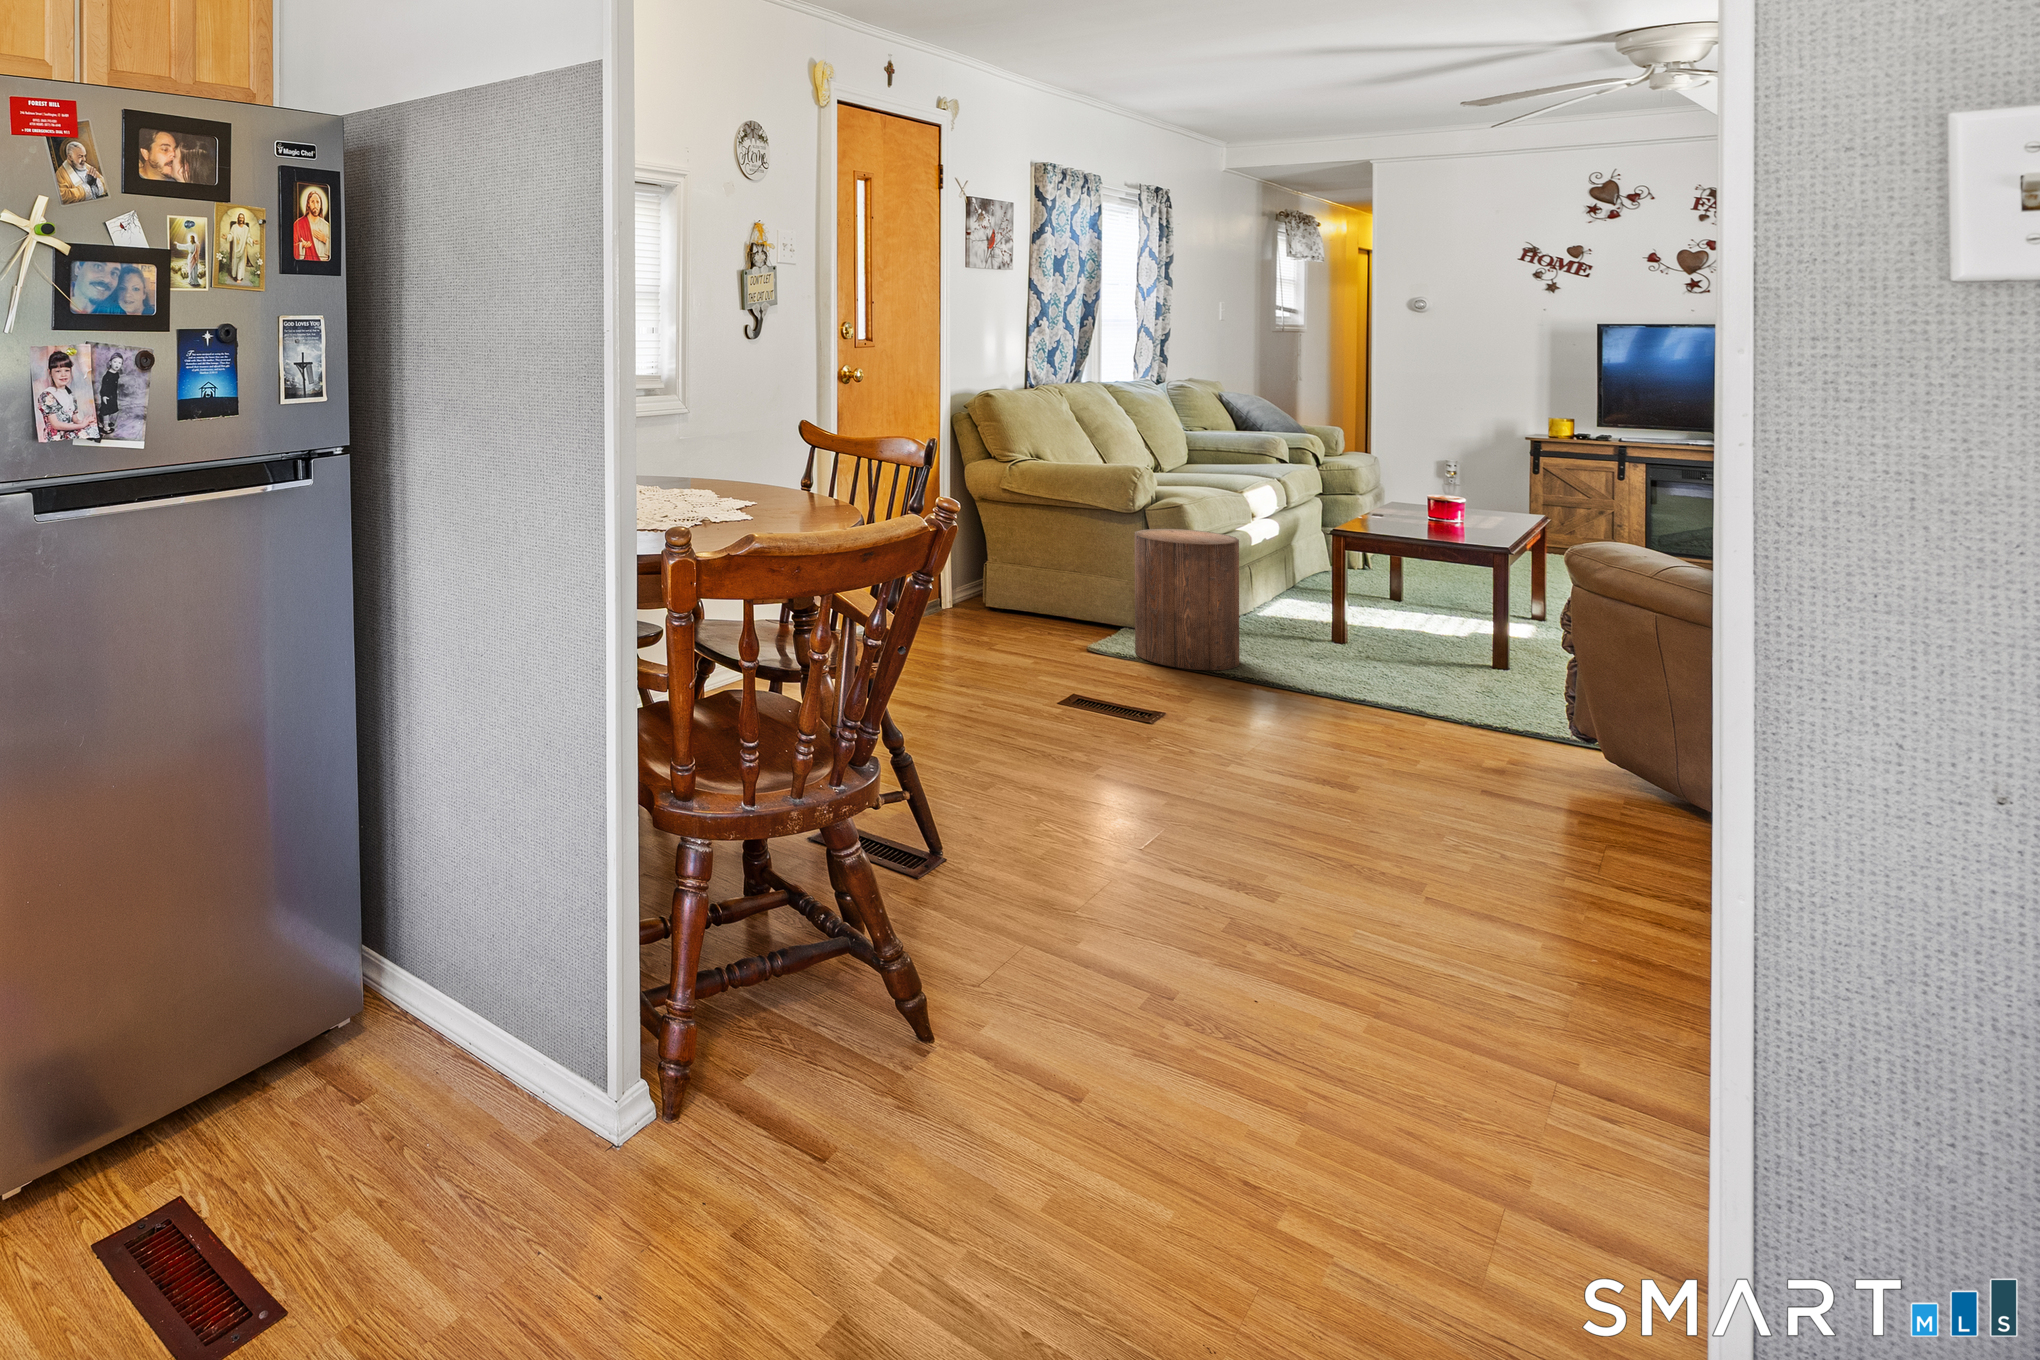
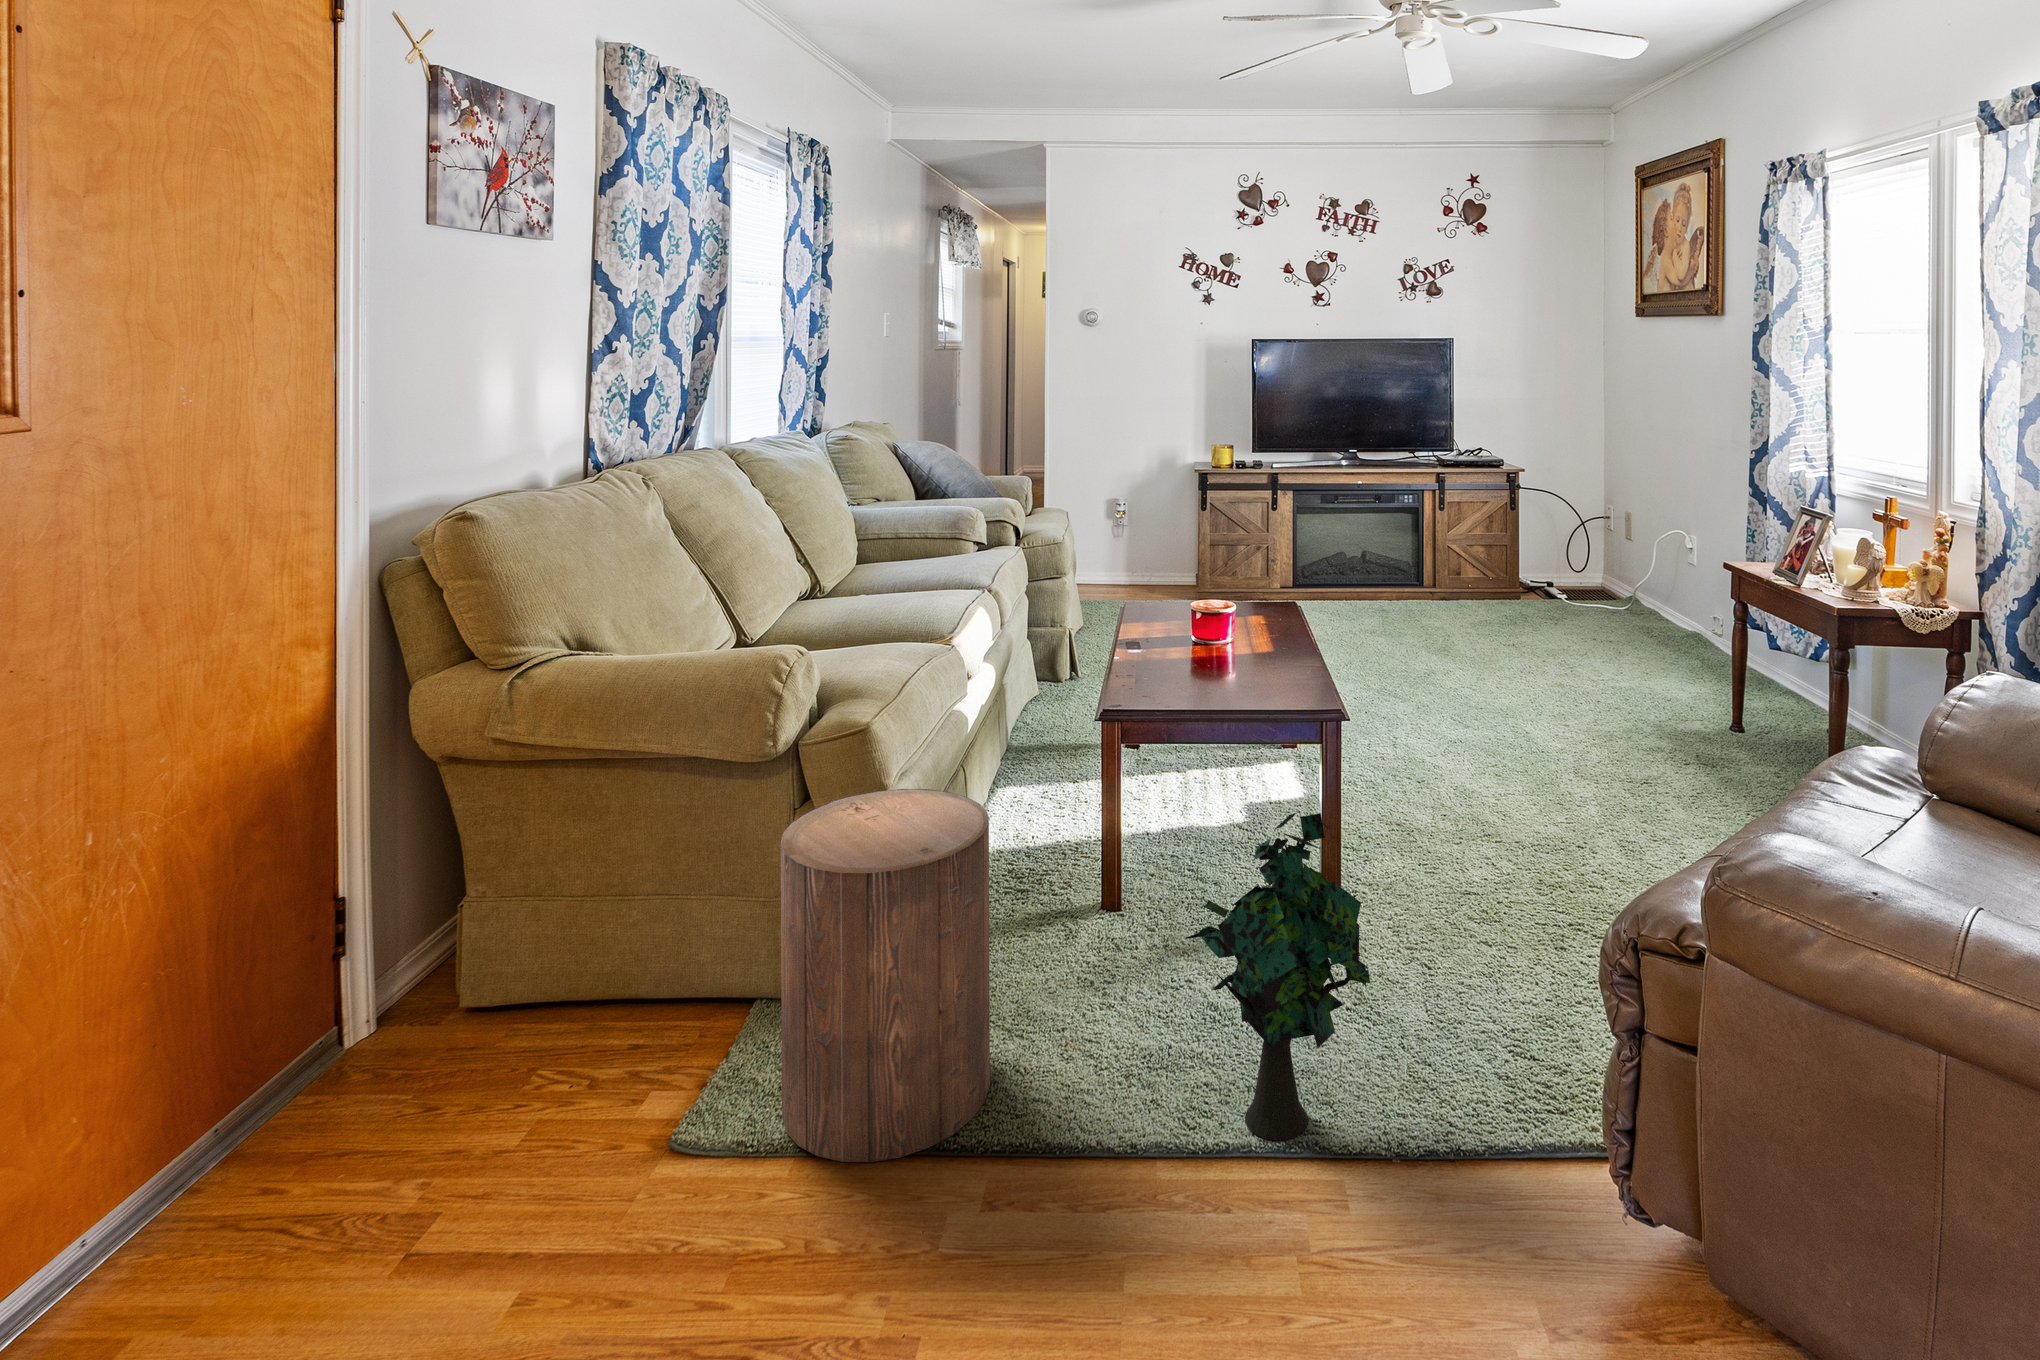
decorative plant: none [1340,550,1453,705] -> present [1186,813,1370,1140]

